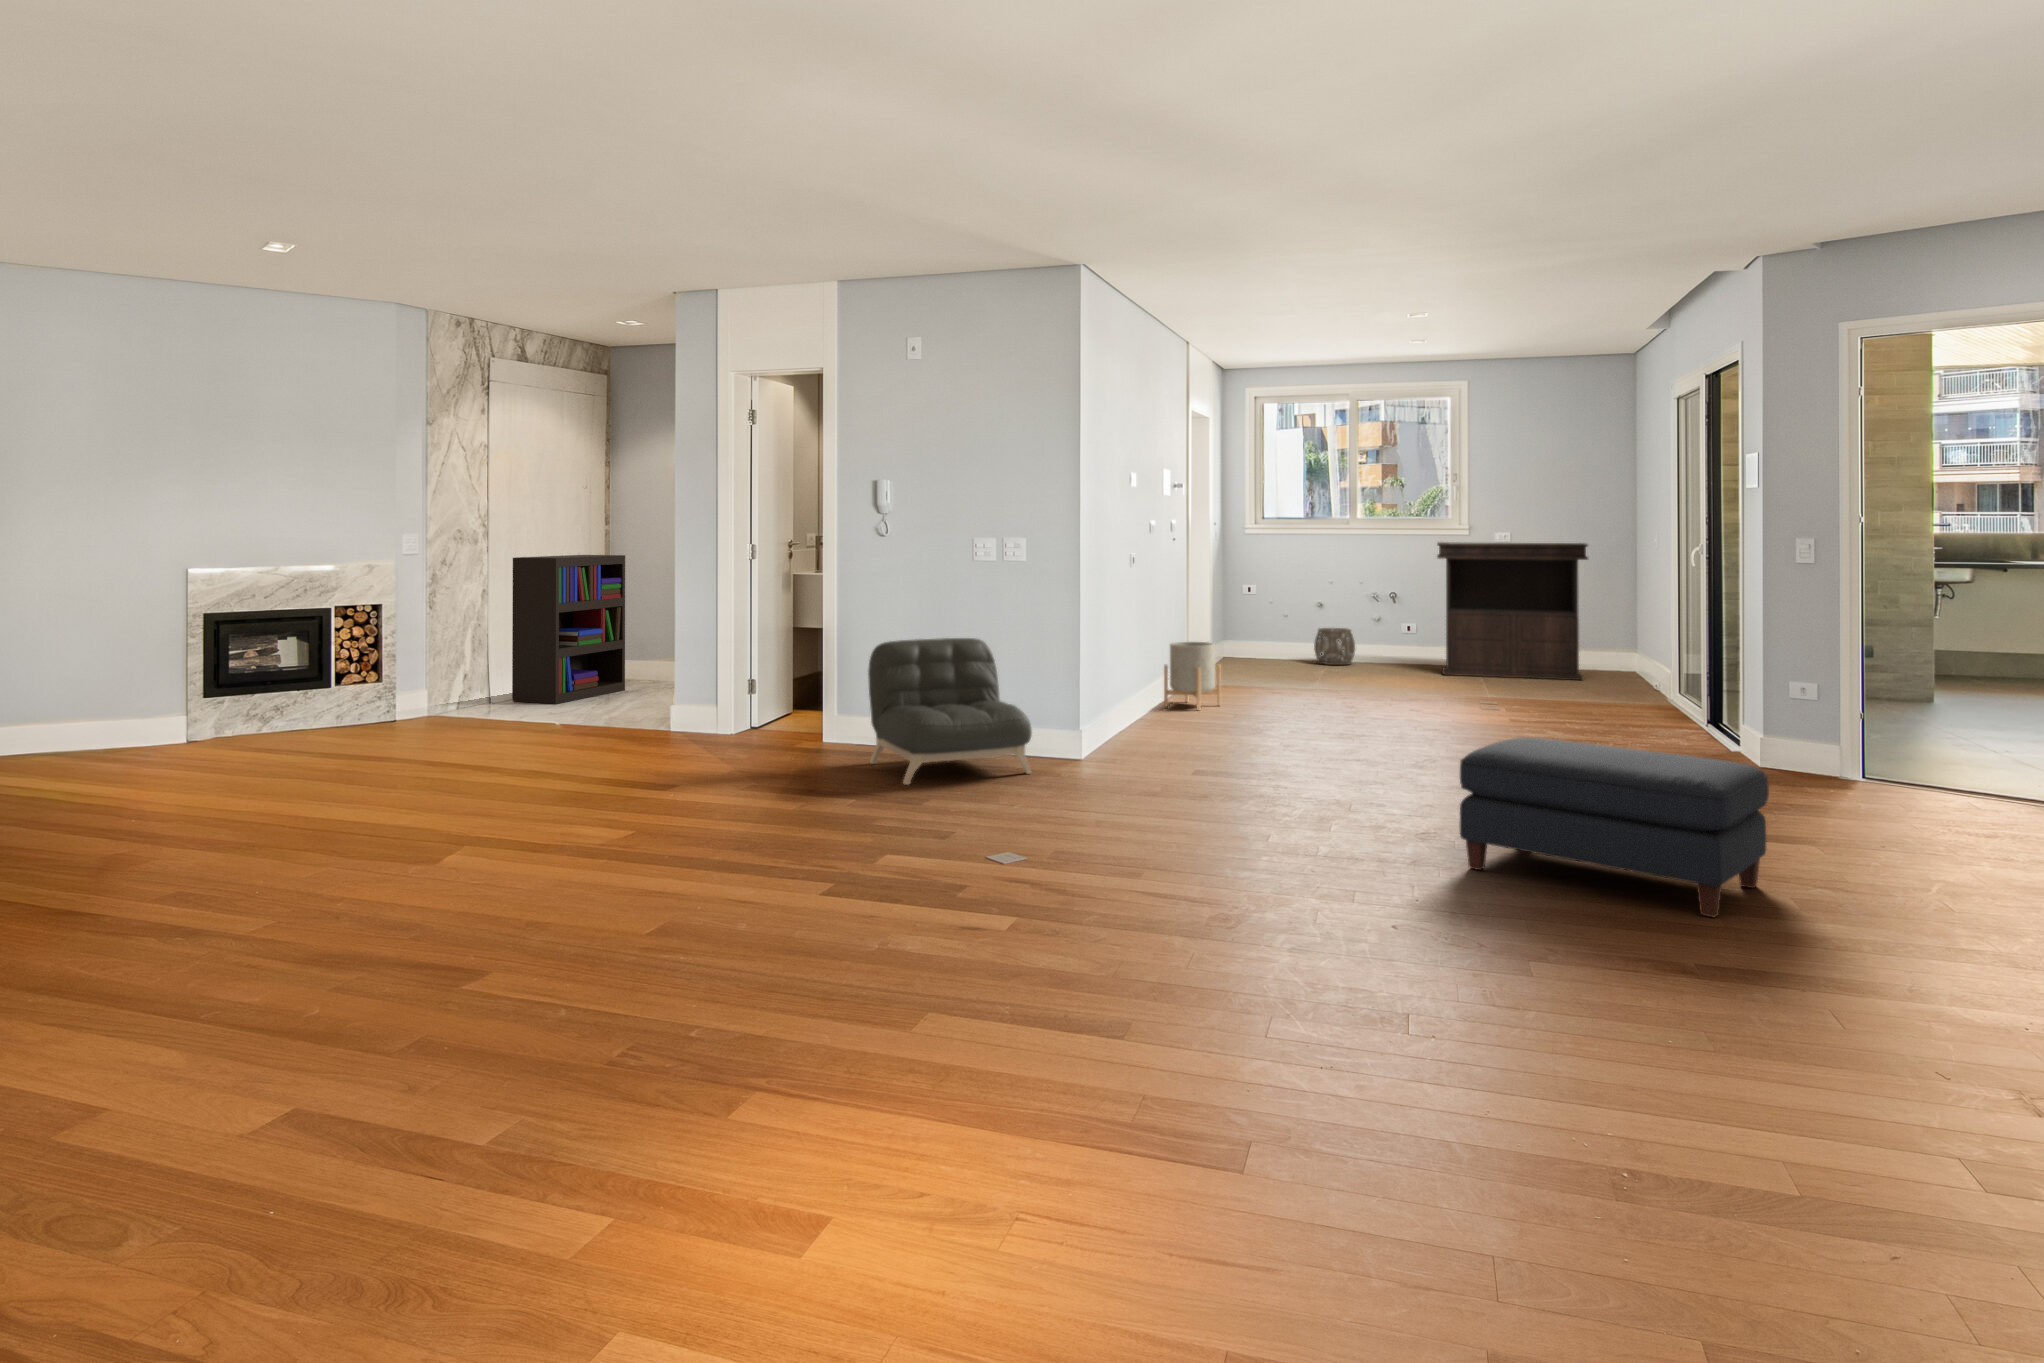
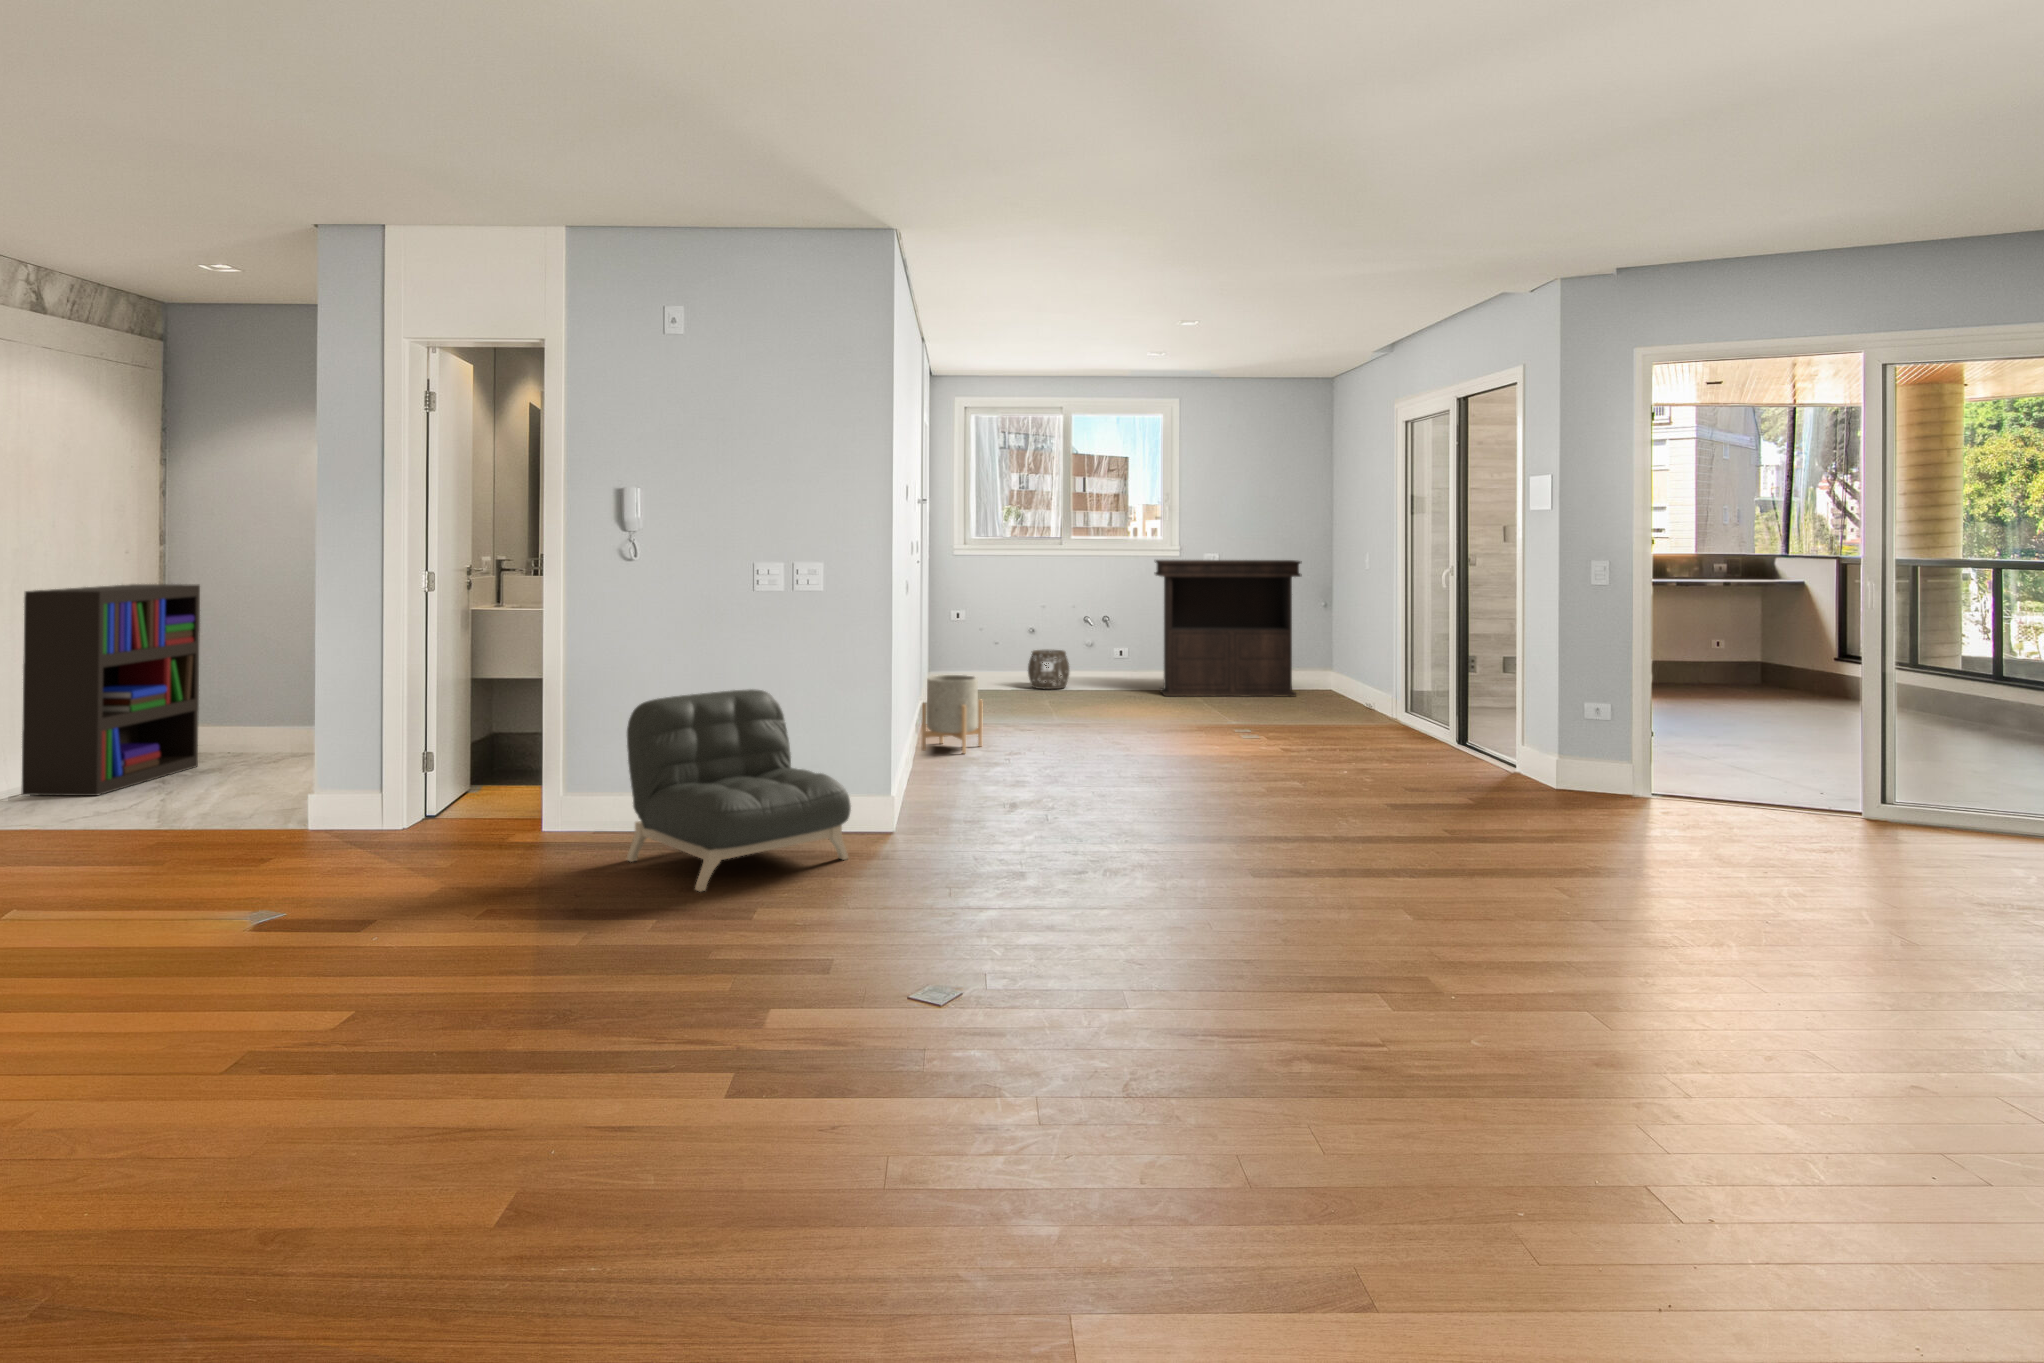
ottoman: present [1460,737,1769,917] -> none [1444,790,1769,992]

